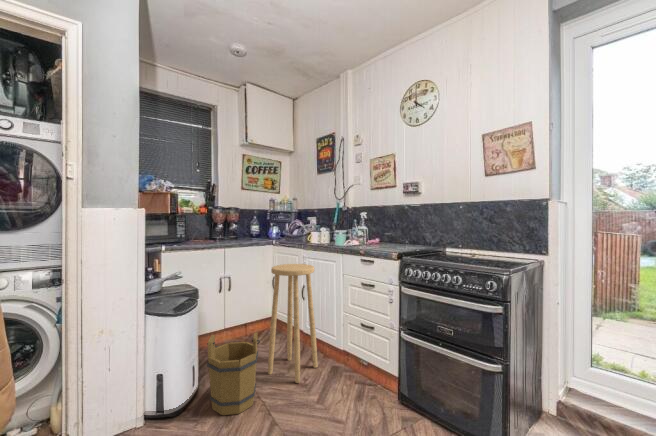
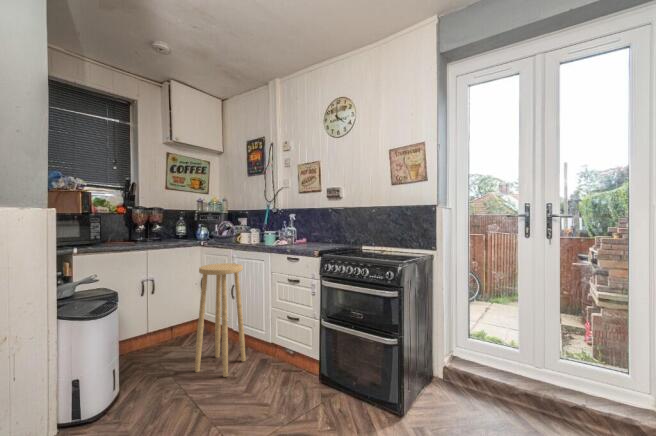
bucket: present [207,332,260,415] -> none [129,331,187,415]

